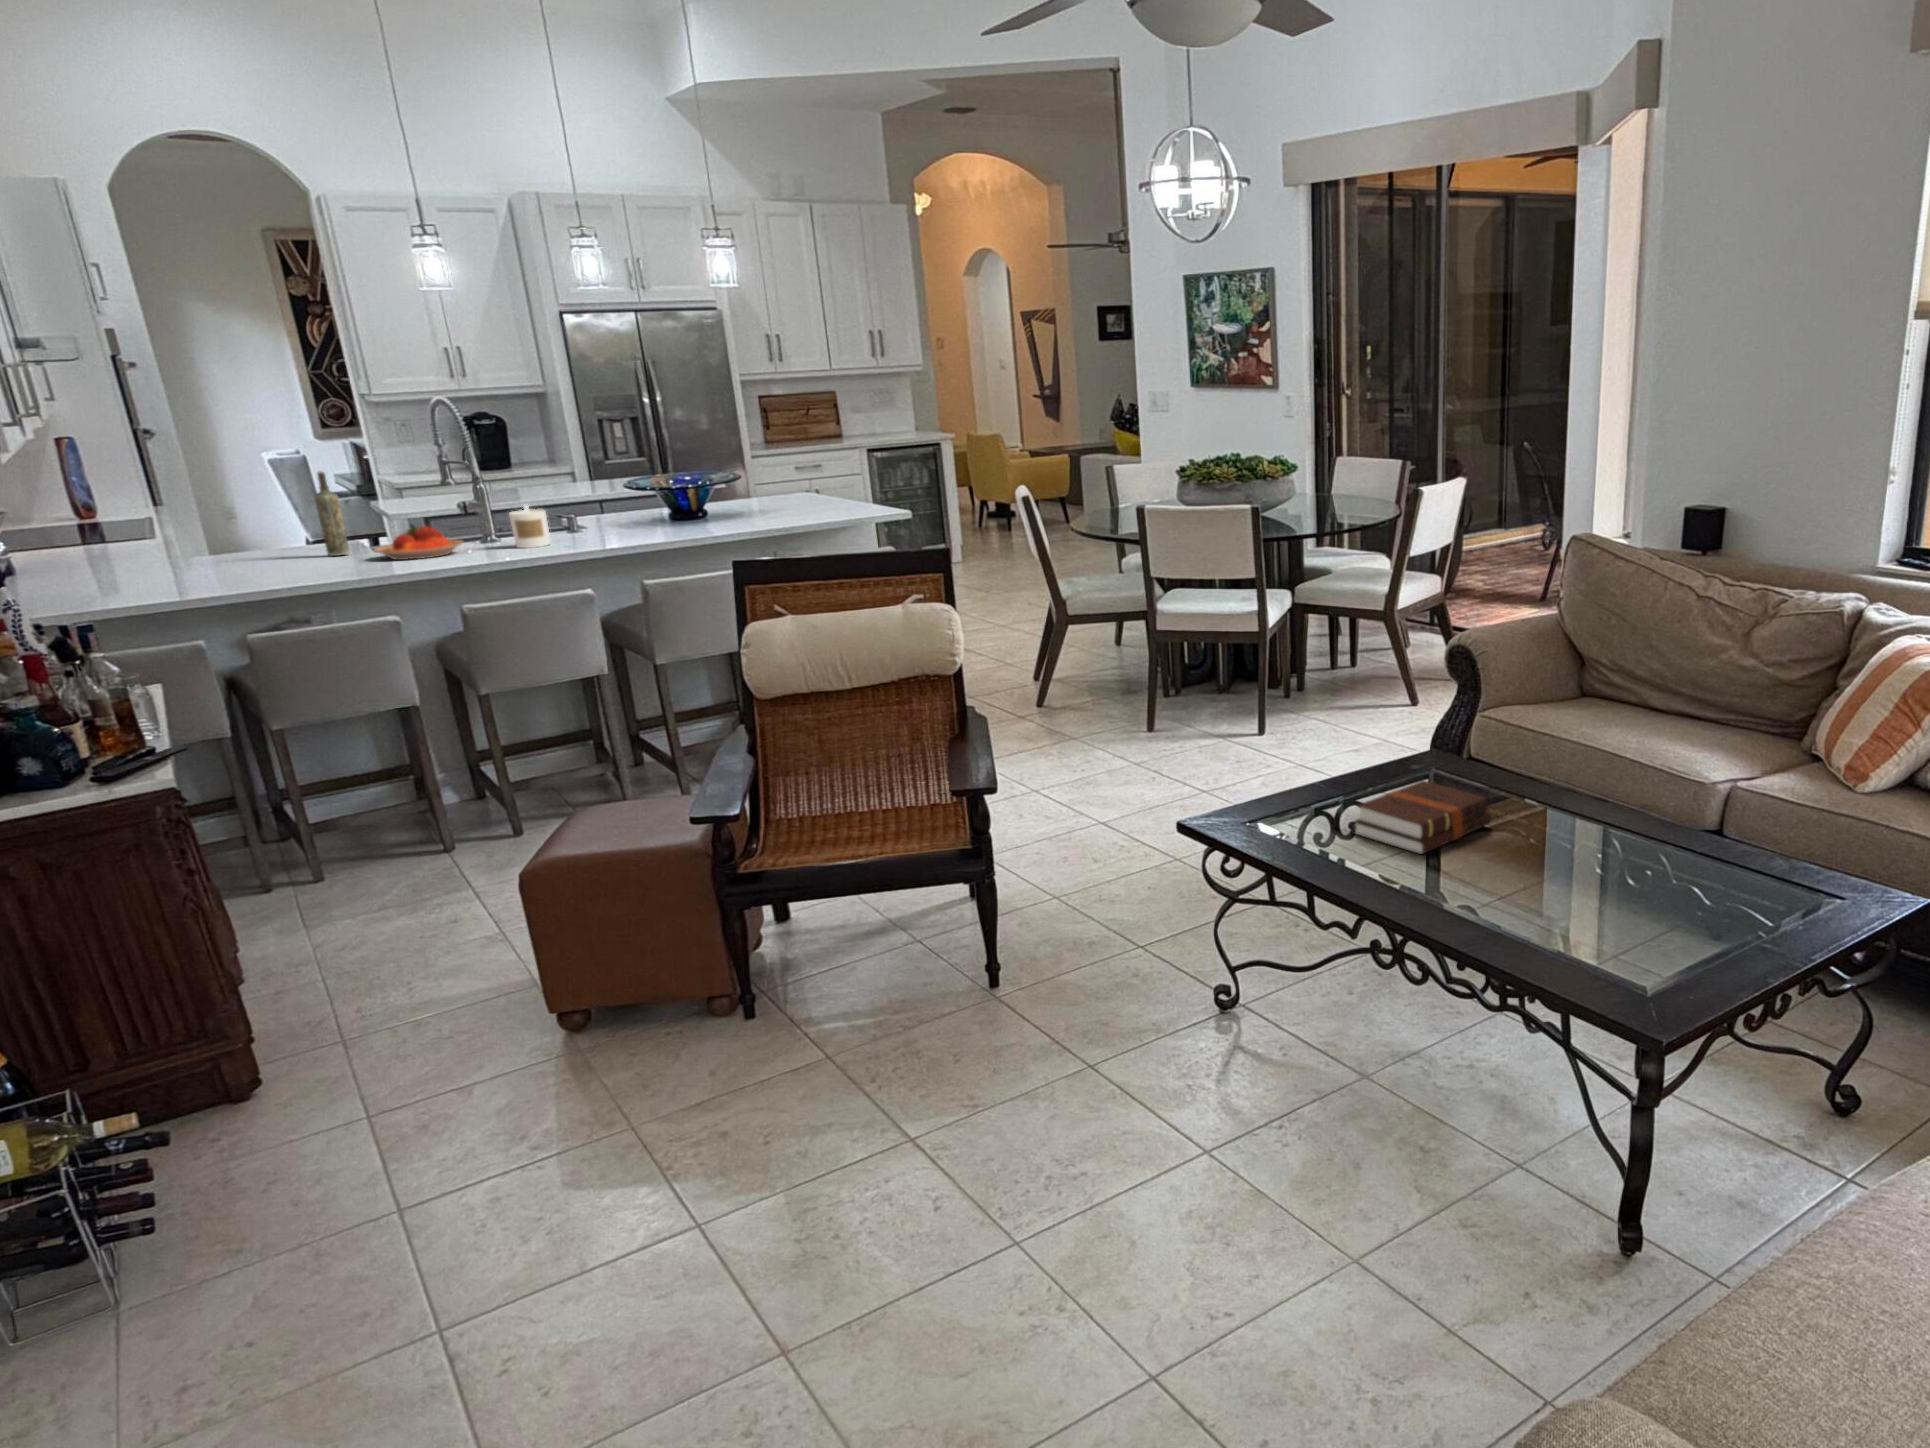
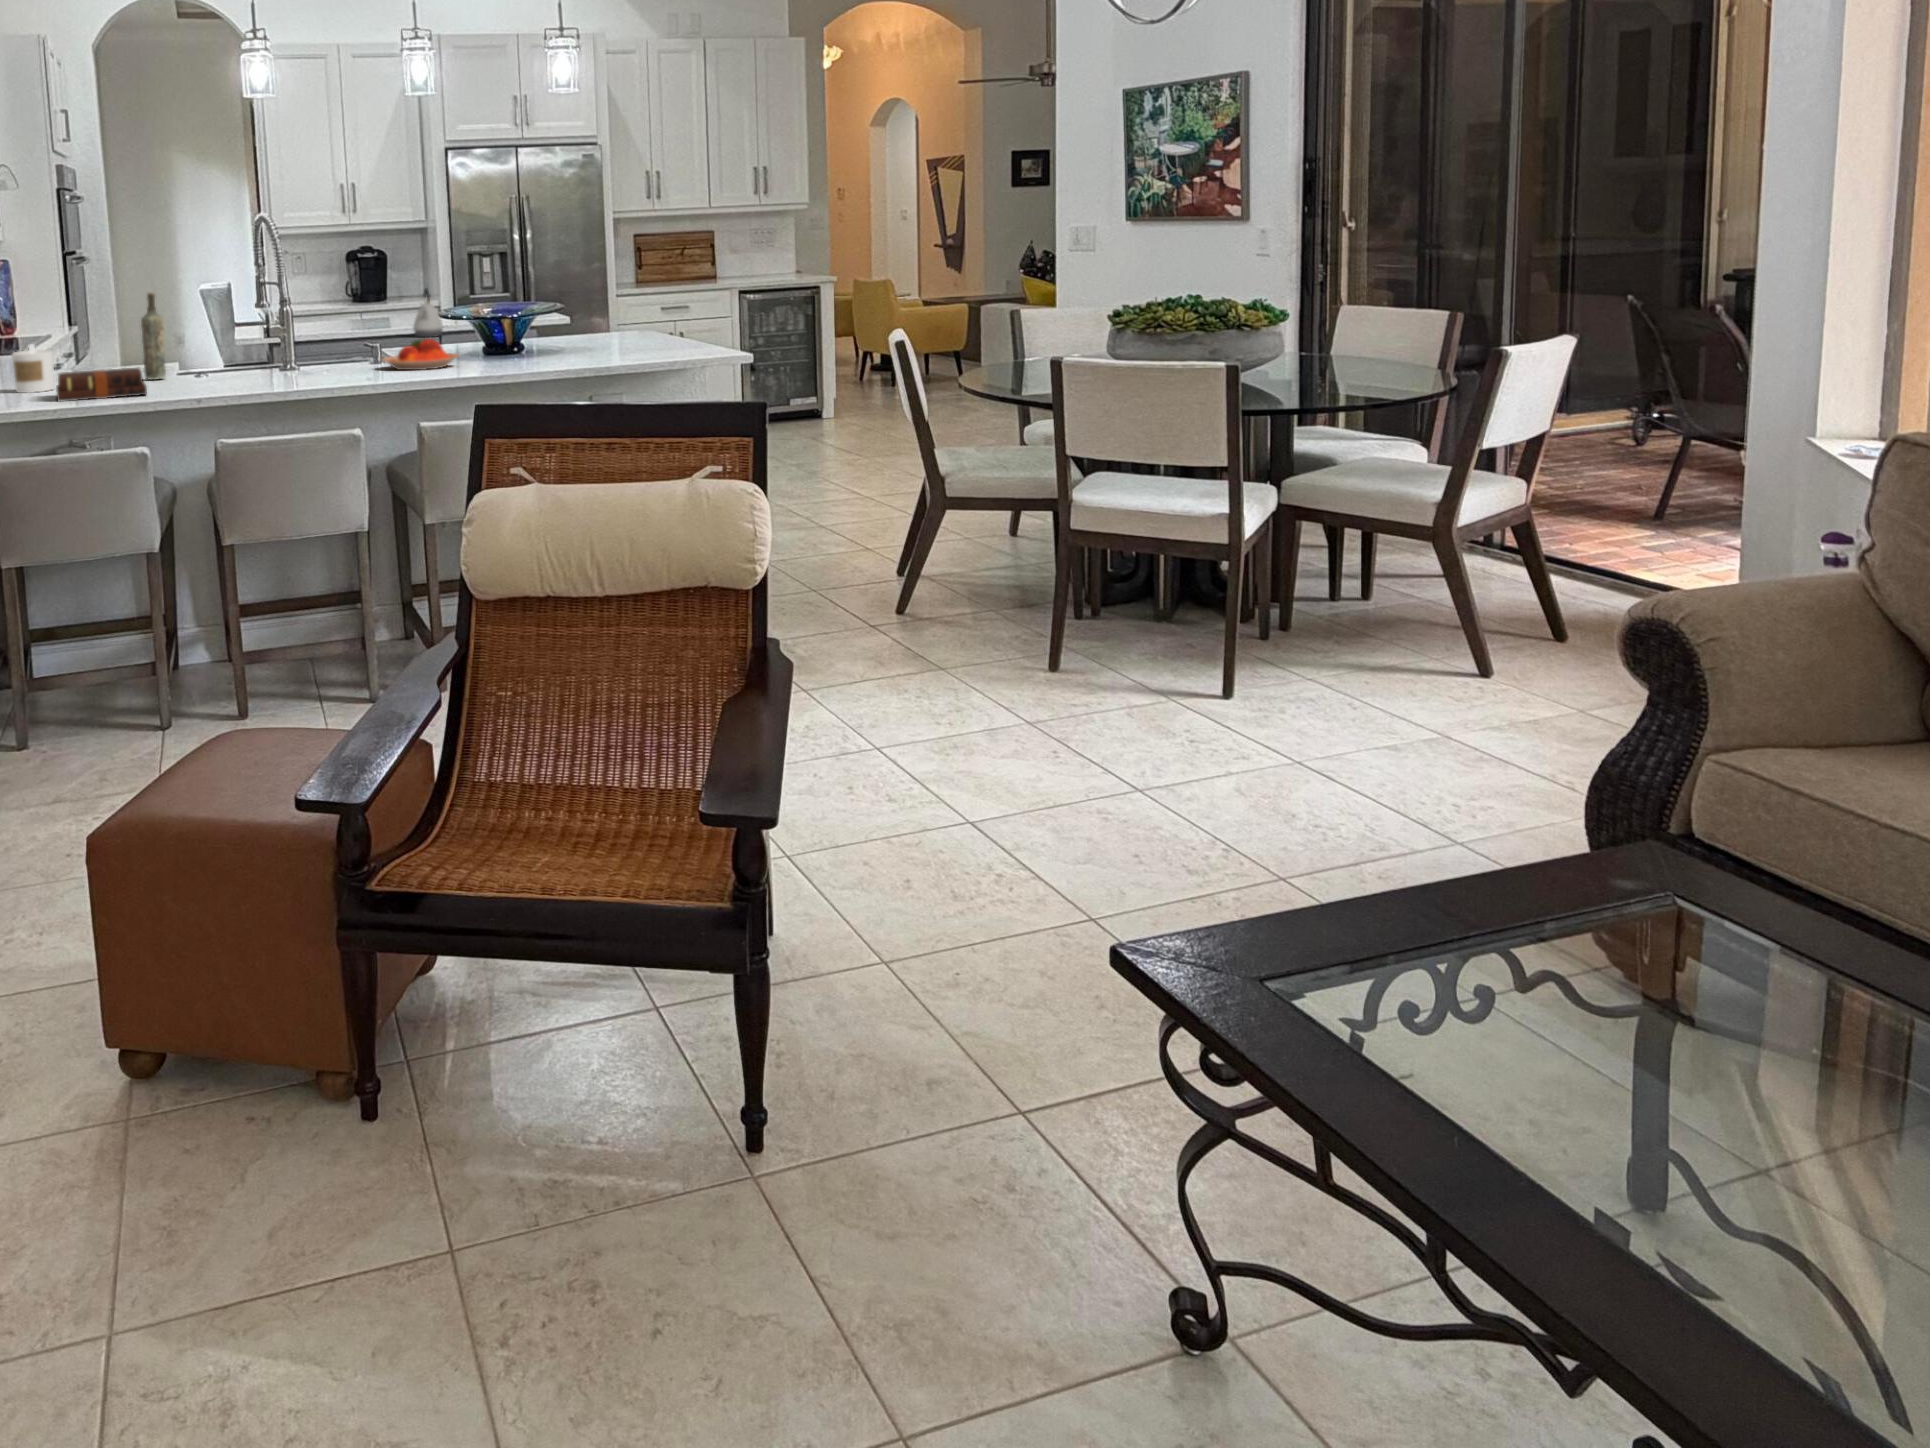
kettle: none [554,454,587,503] -> present [413,288,444,337]
candle: present [509,505,551,548] -> present [12,344,55,393]
plate: present [374,526,463,560] -> present [382,338,460,370]
hardback book: present [1354,780,1491,854] -> present [56,368,147,401]

